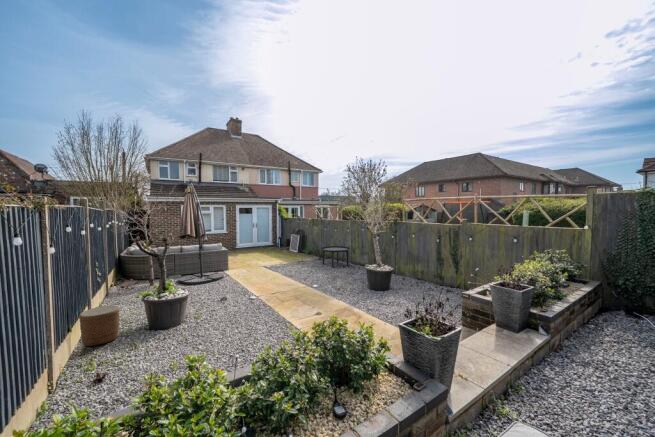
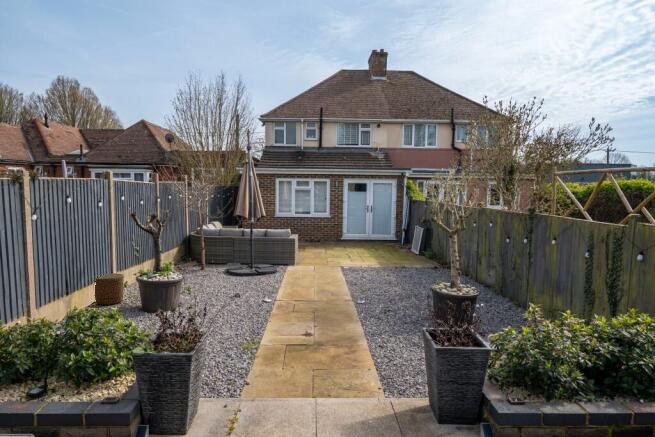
round table: present [321,246,350,268] -> none [413,245,459,277]

